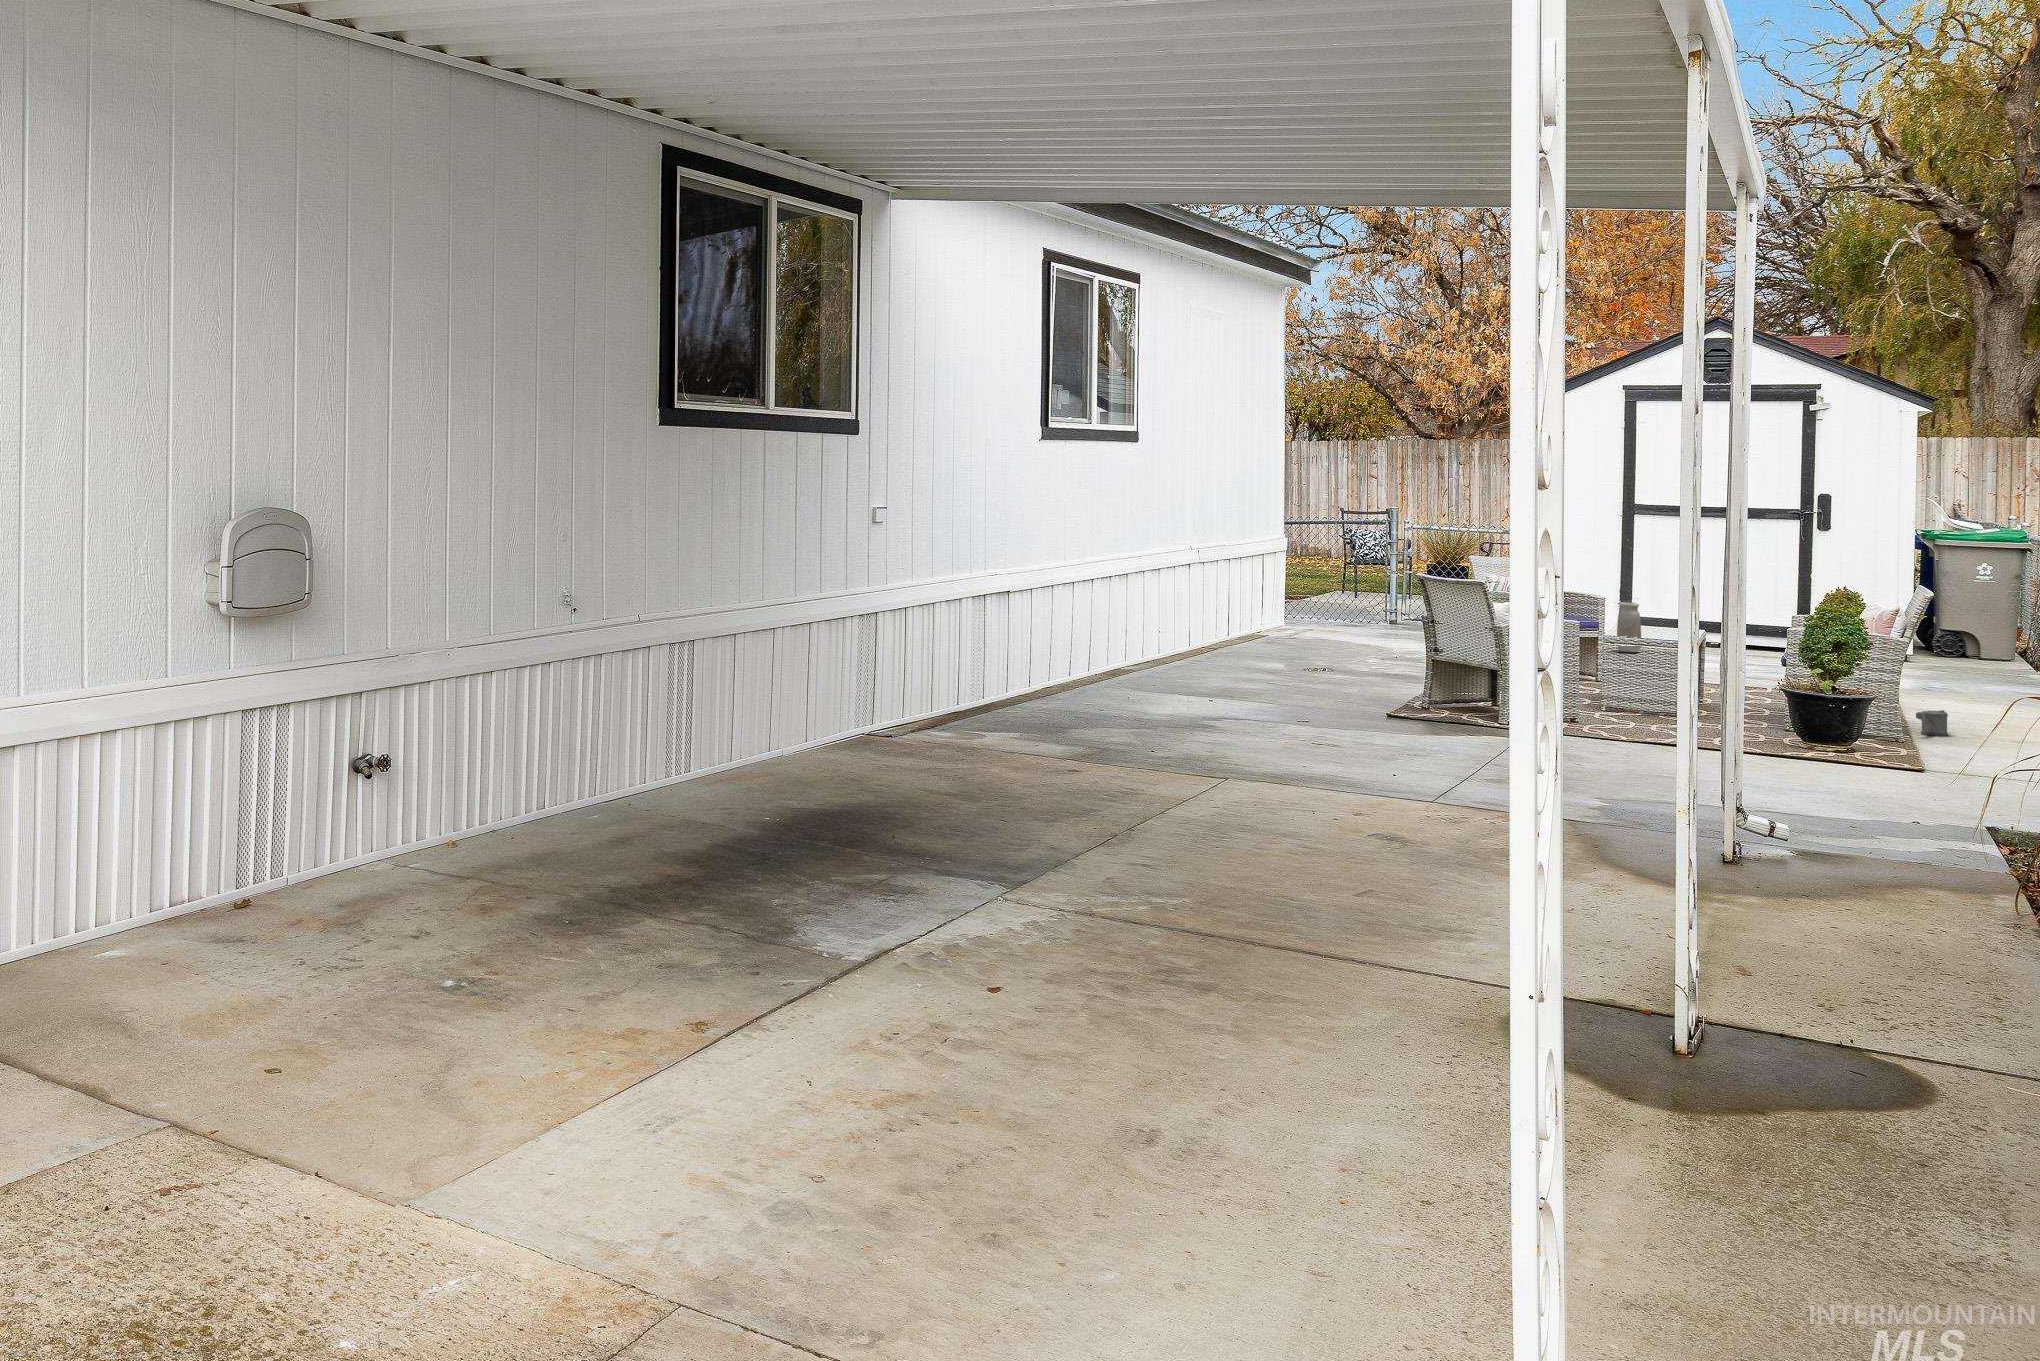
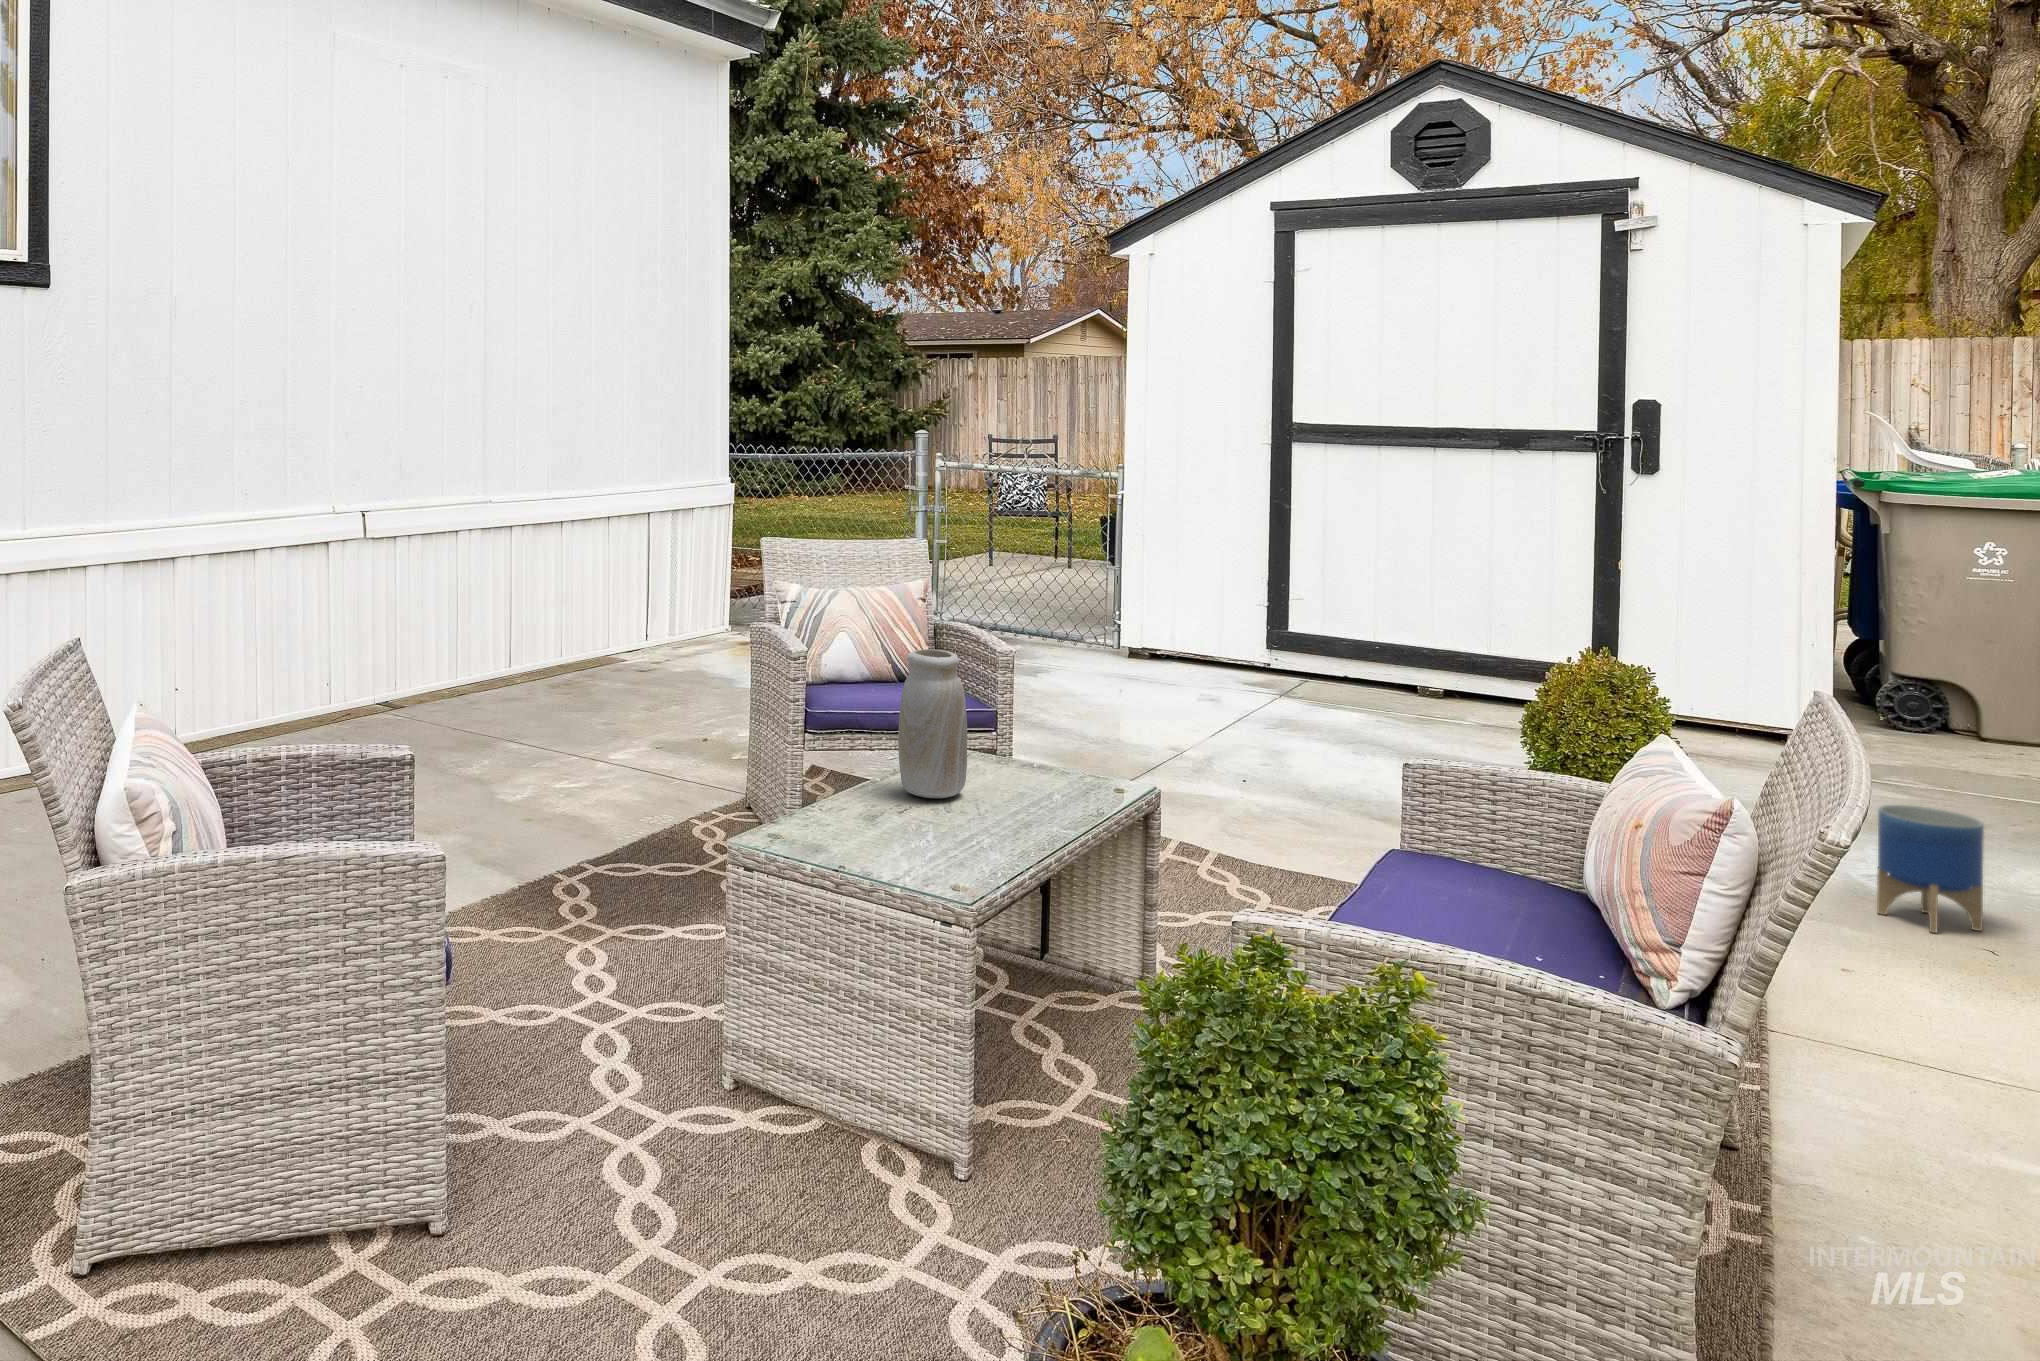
planter: none [1934,661,1971,706] -> present [1877,805,1984,933]
watering can: present [1916,710,1948,736] -> none [1814,1061,1935,1175]

